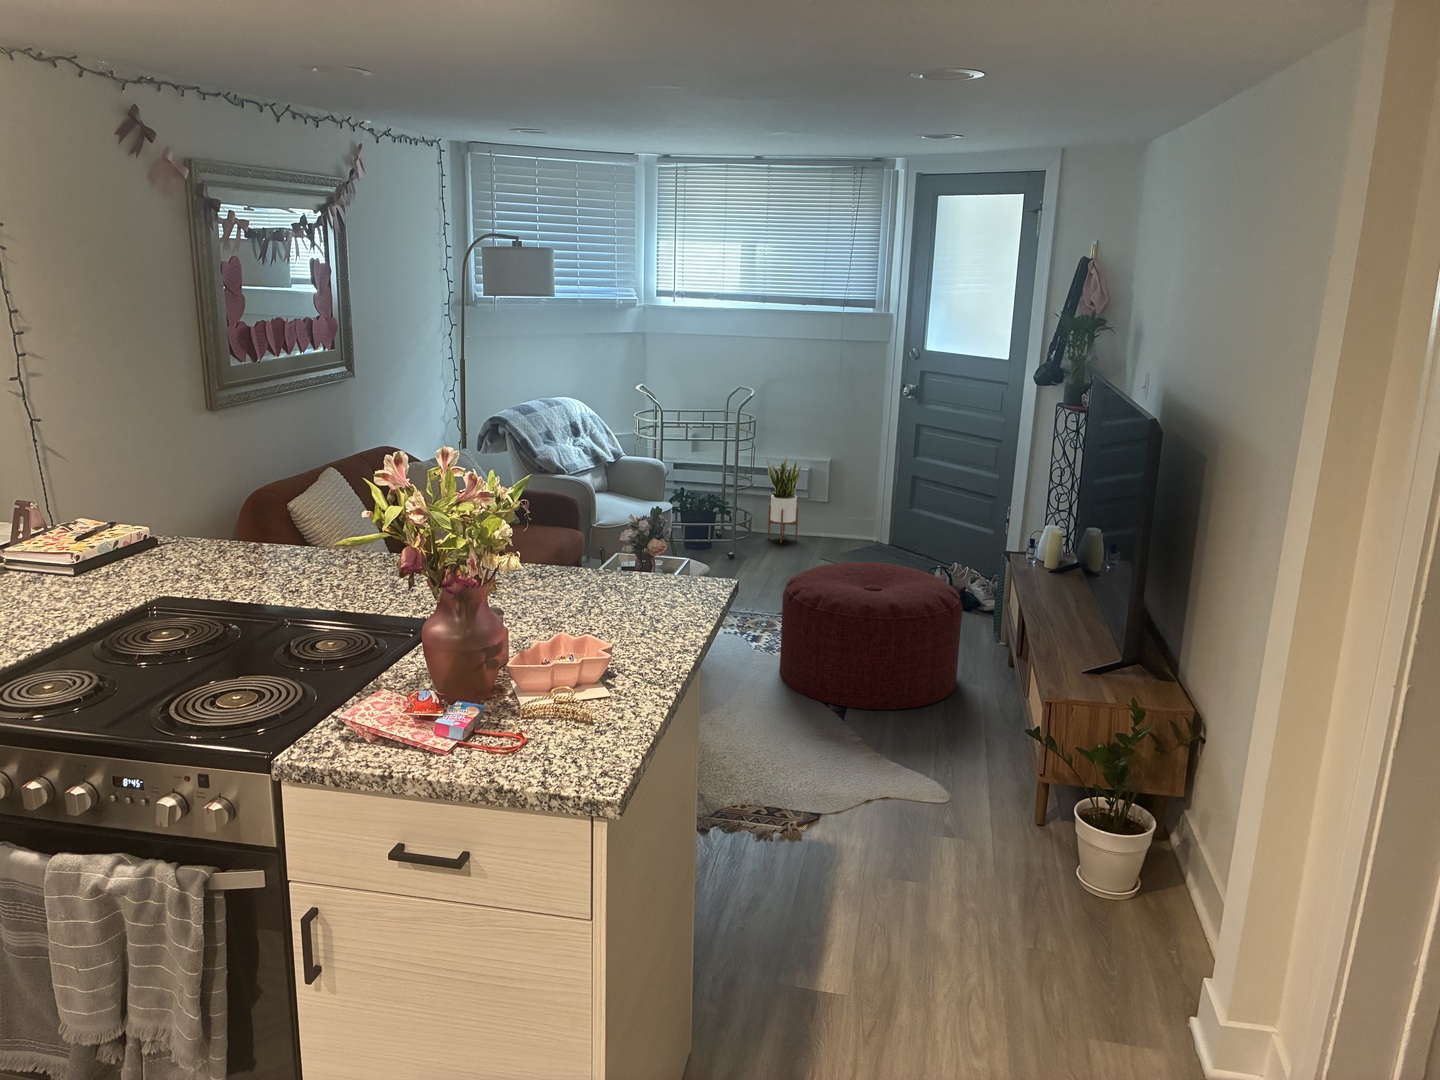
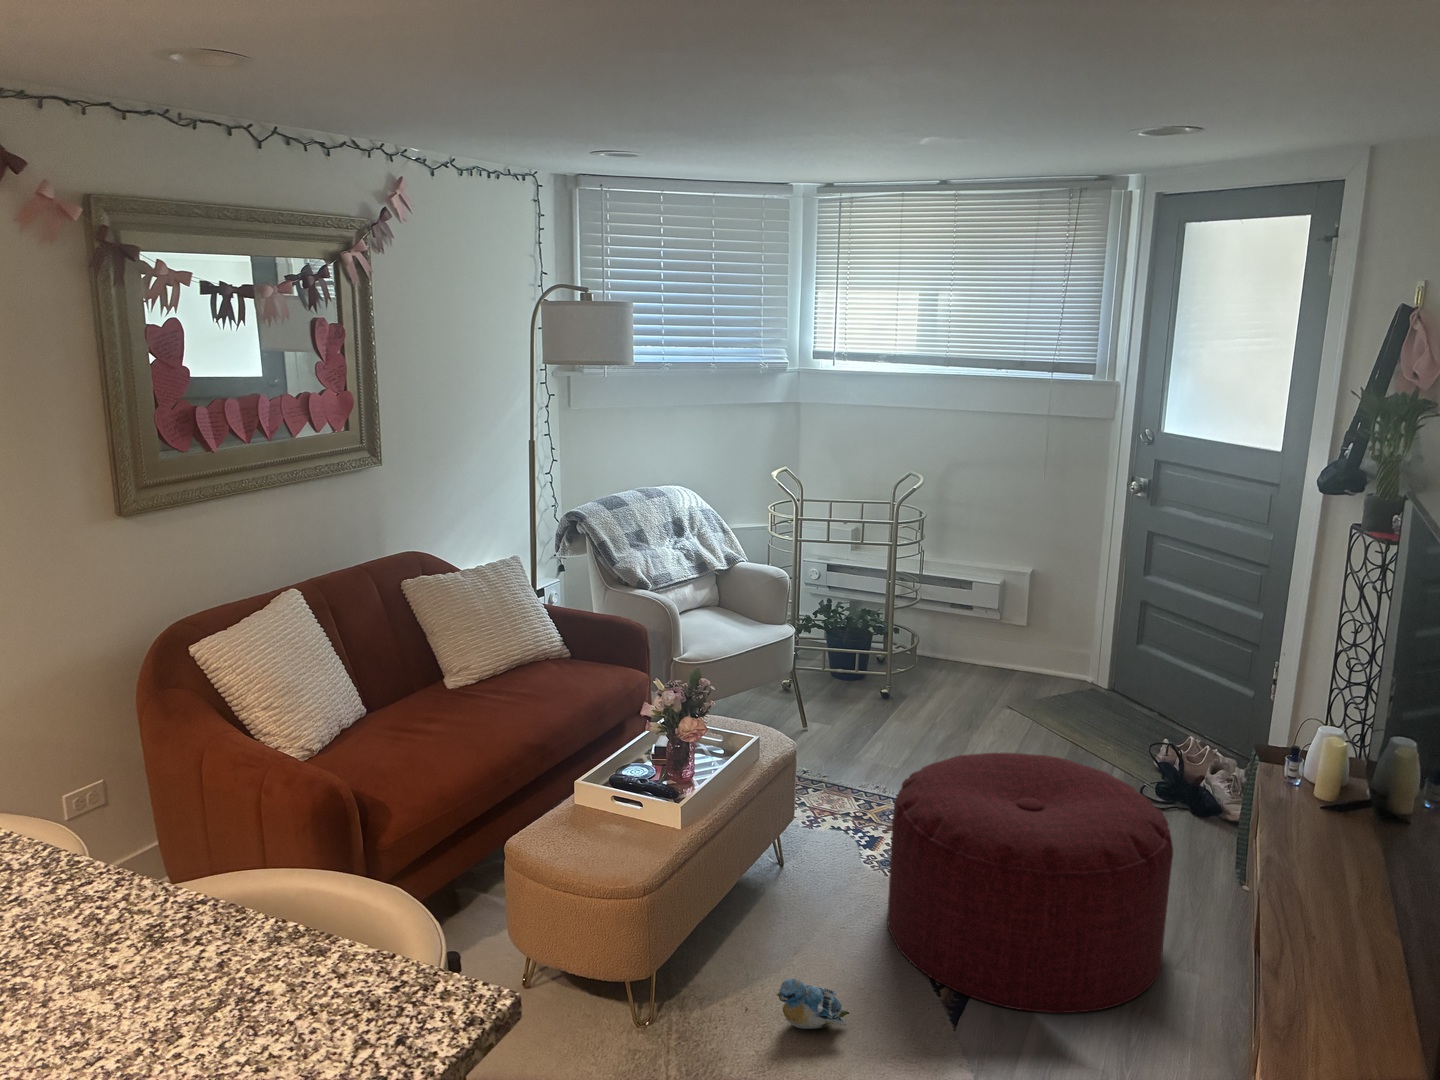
potted plant: present [766,456,801,543] -> none [939,564,987,678]
plush toy: none [731,697,776,729] -> present [777,979,849,1029]

